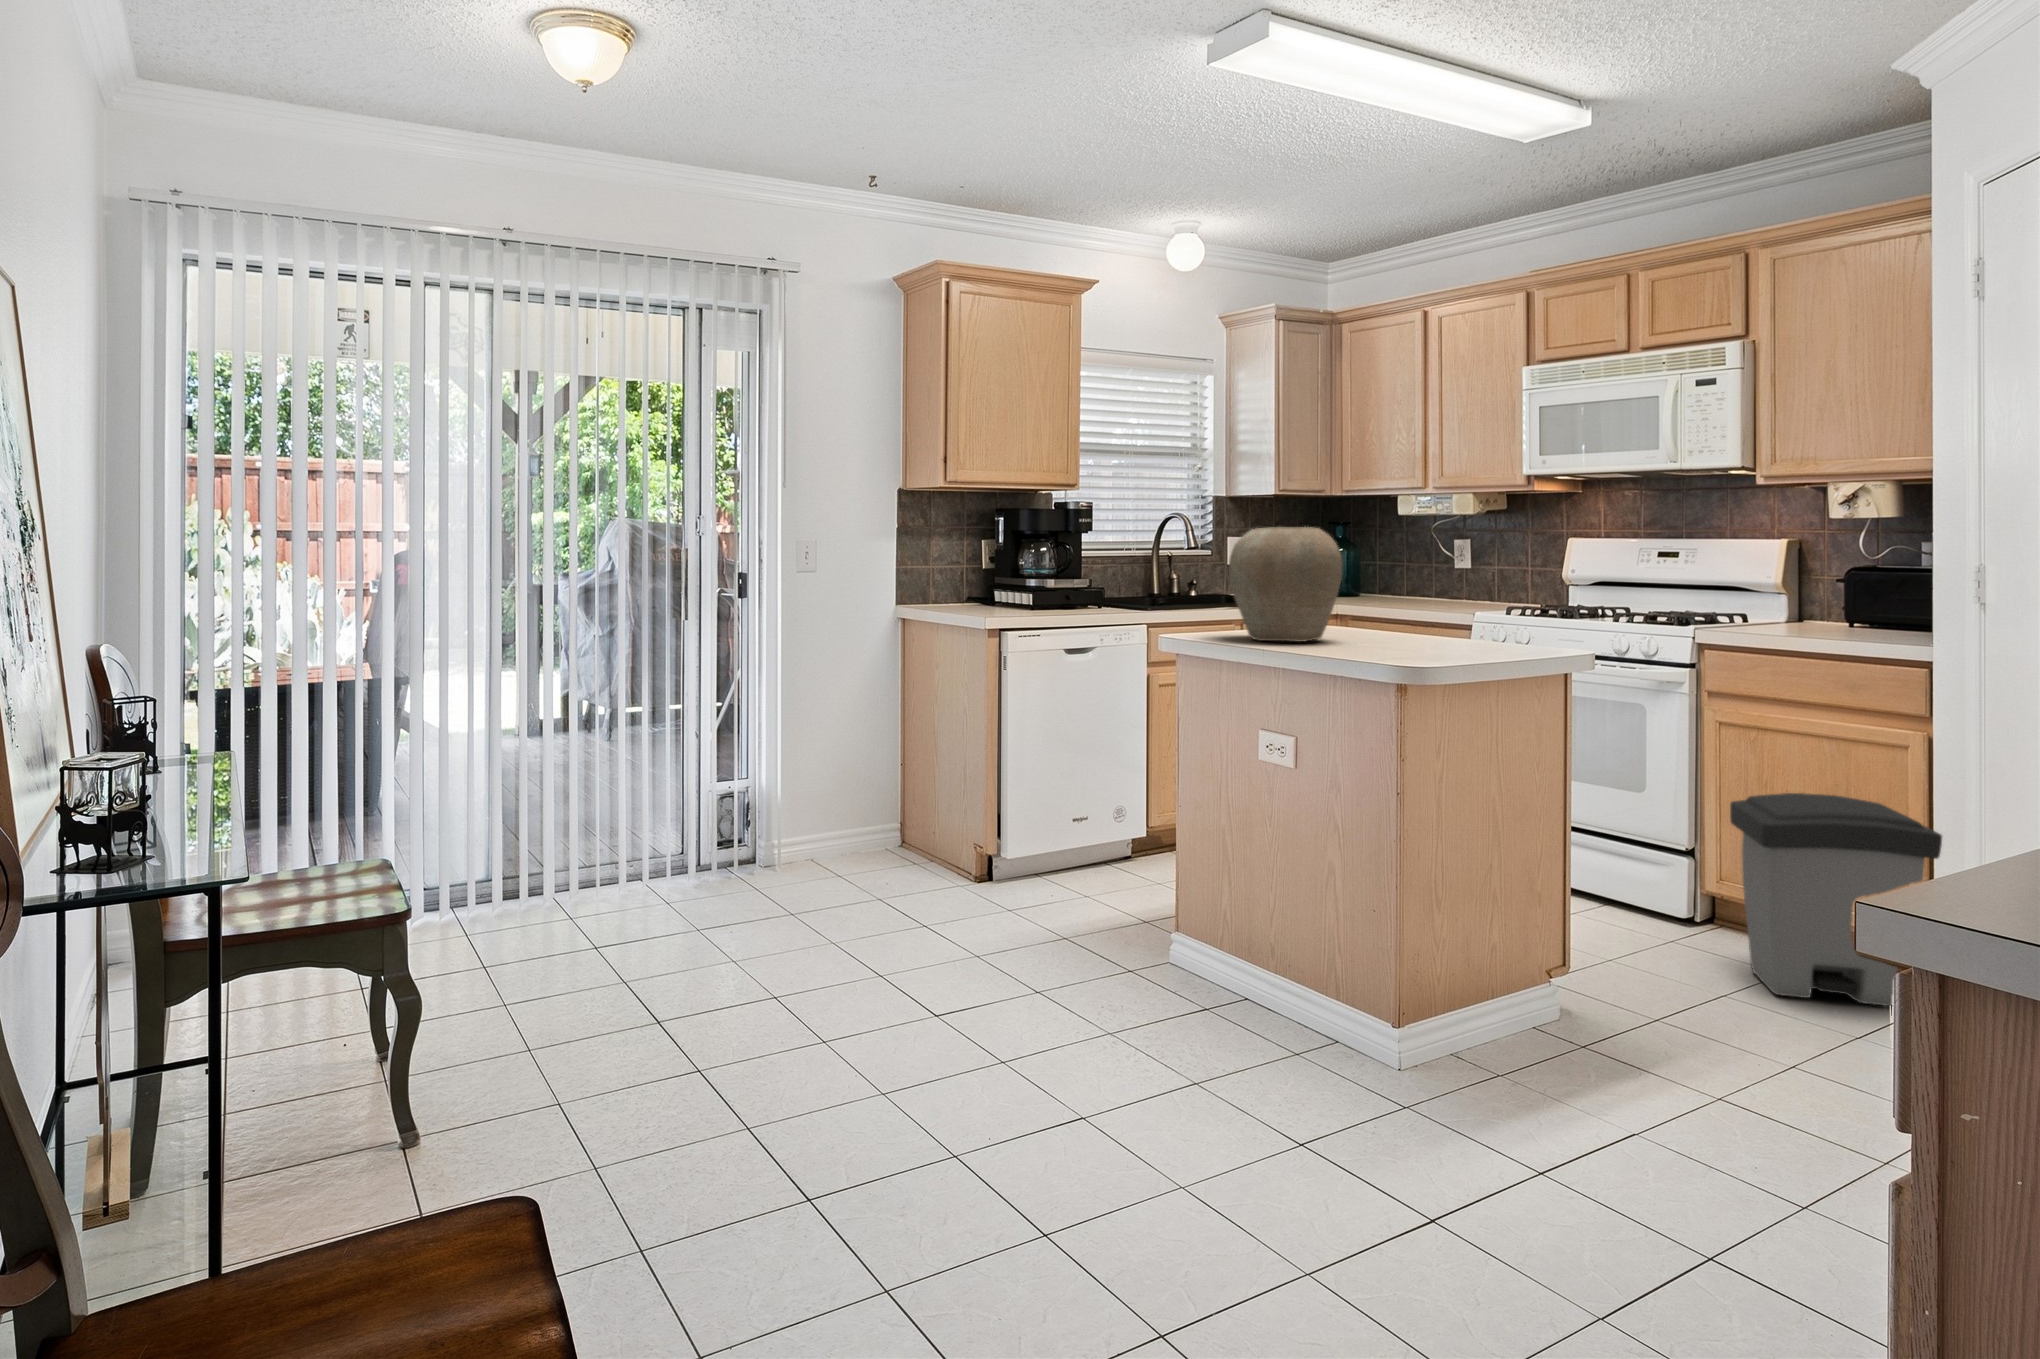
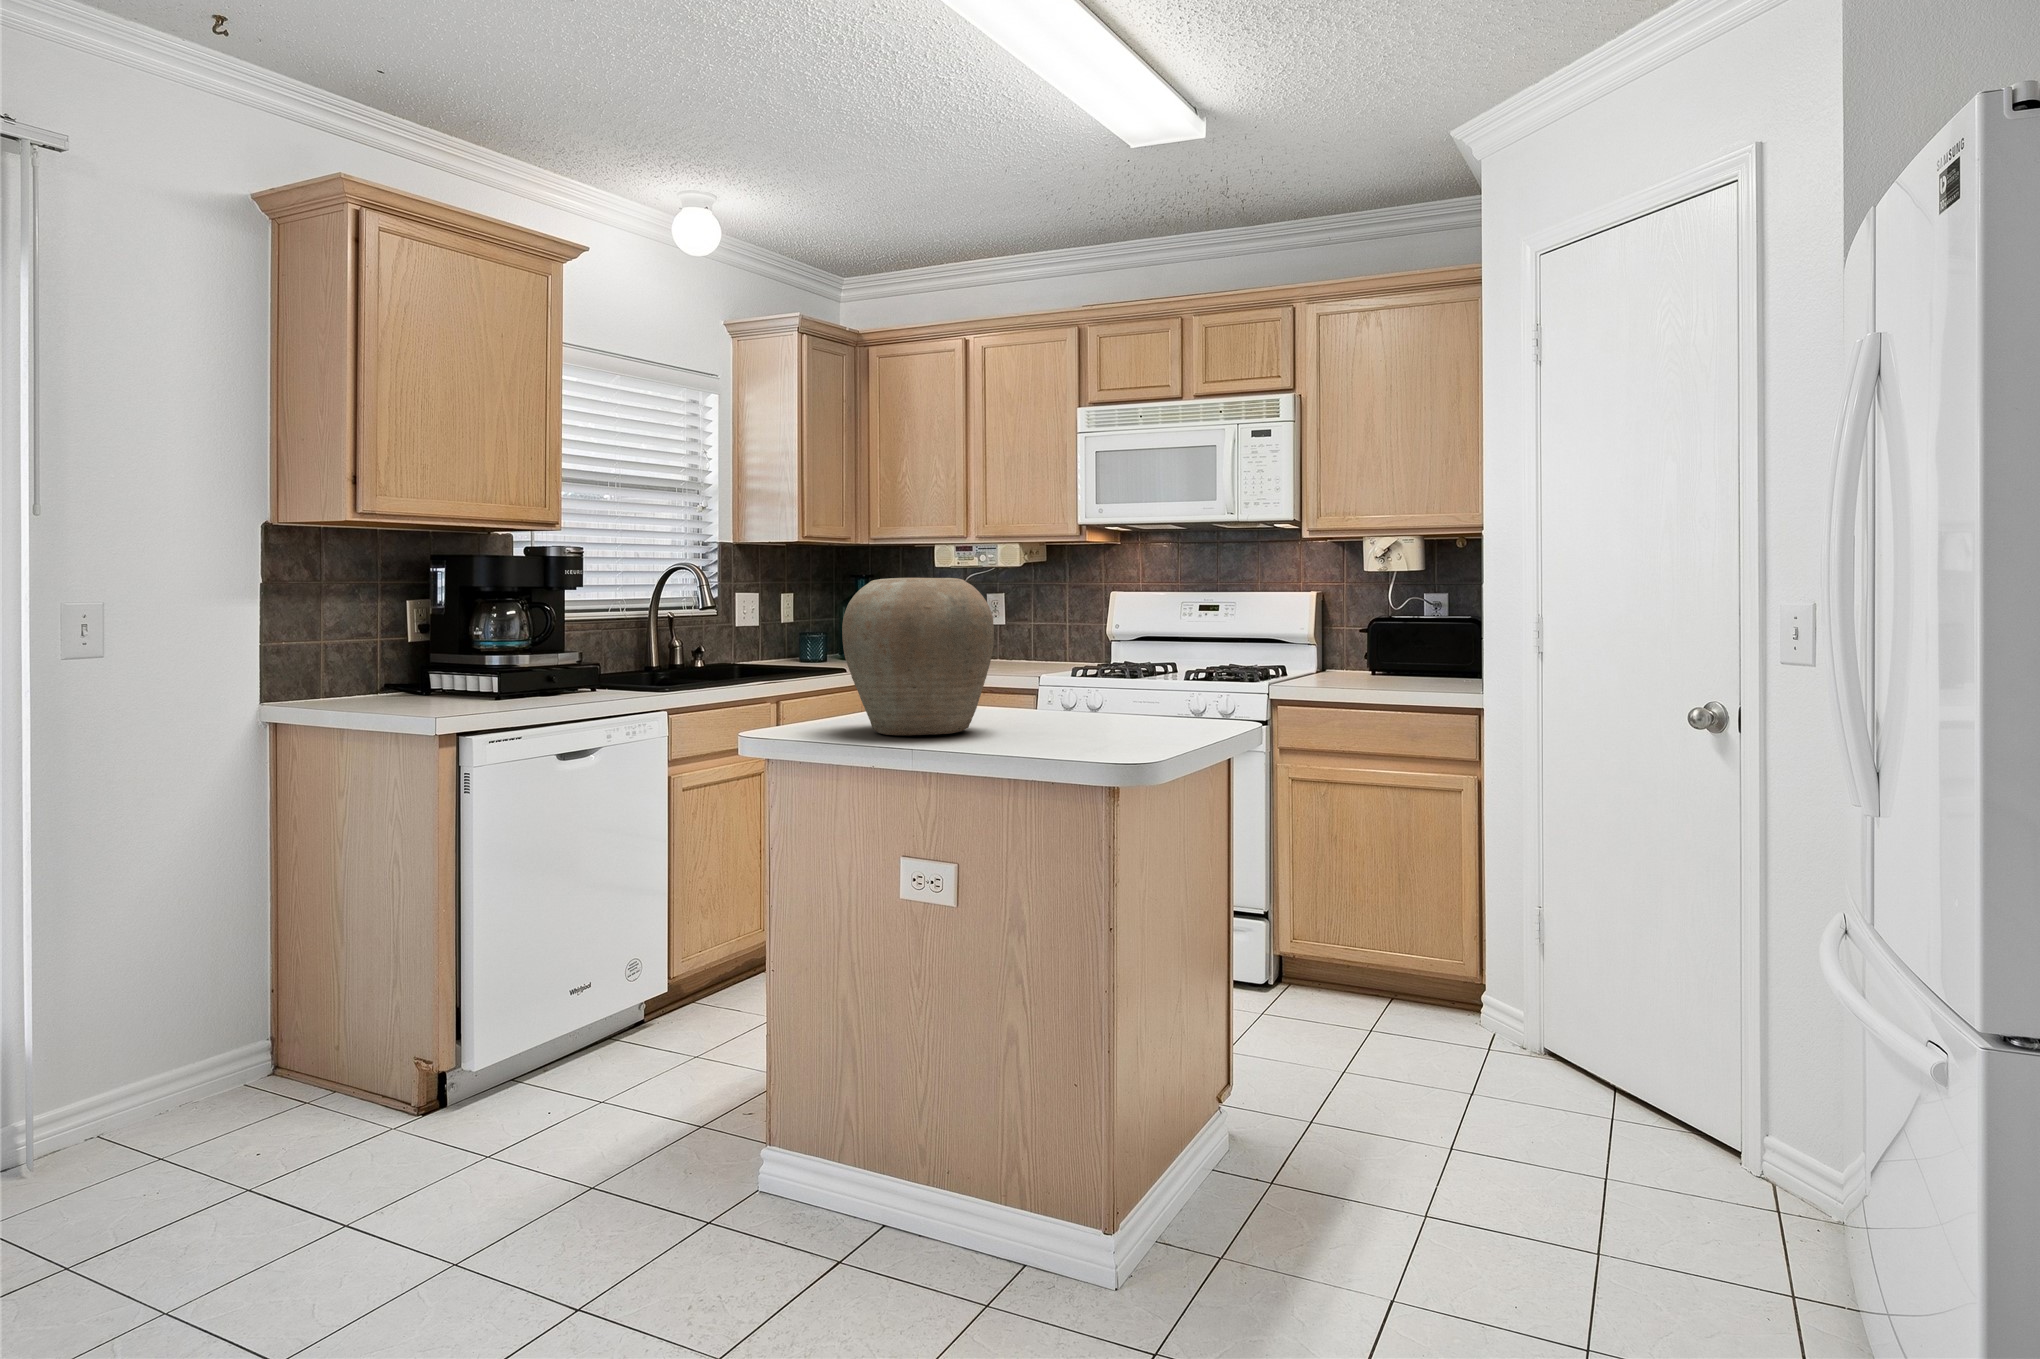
trash can: present [1730,793,1942,1006] -> none [1356,856,1557,1081]

